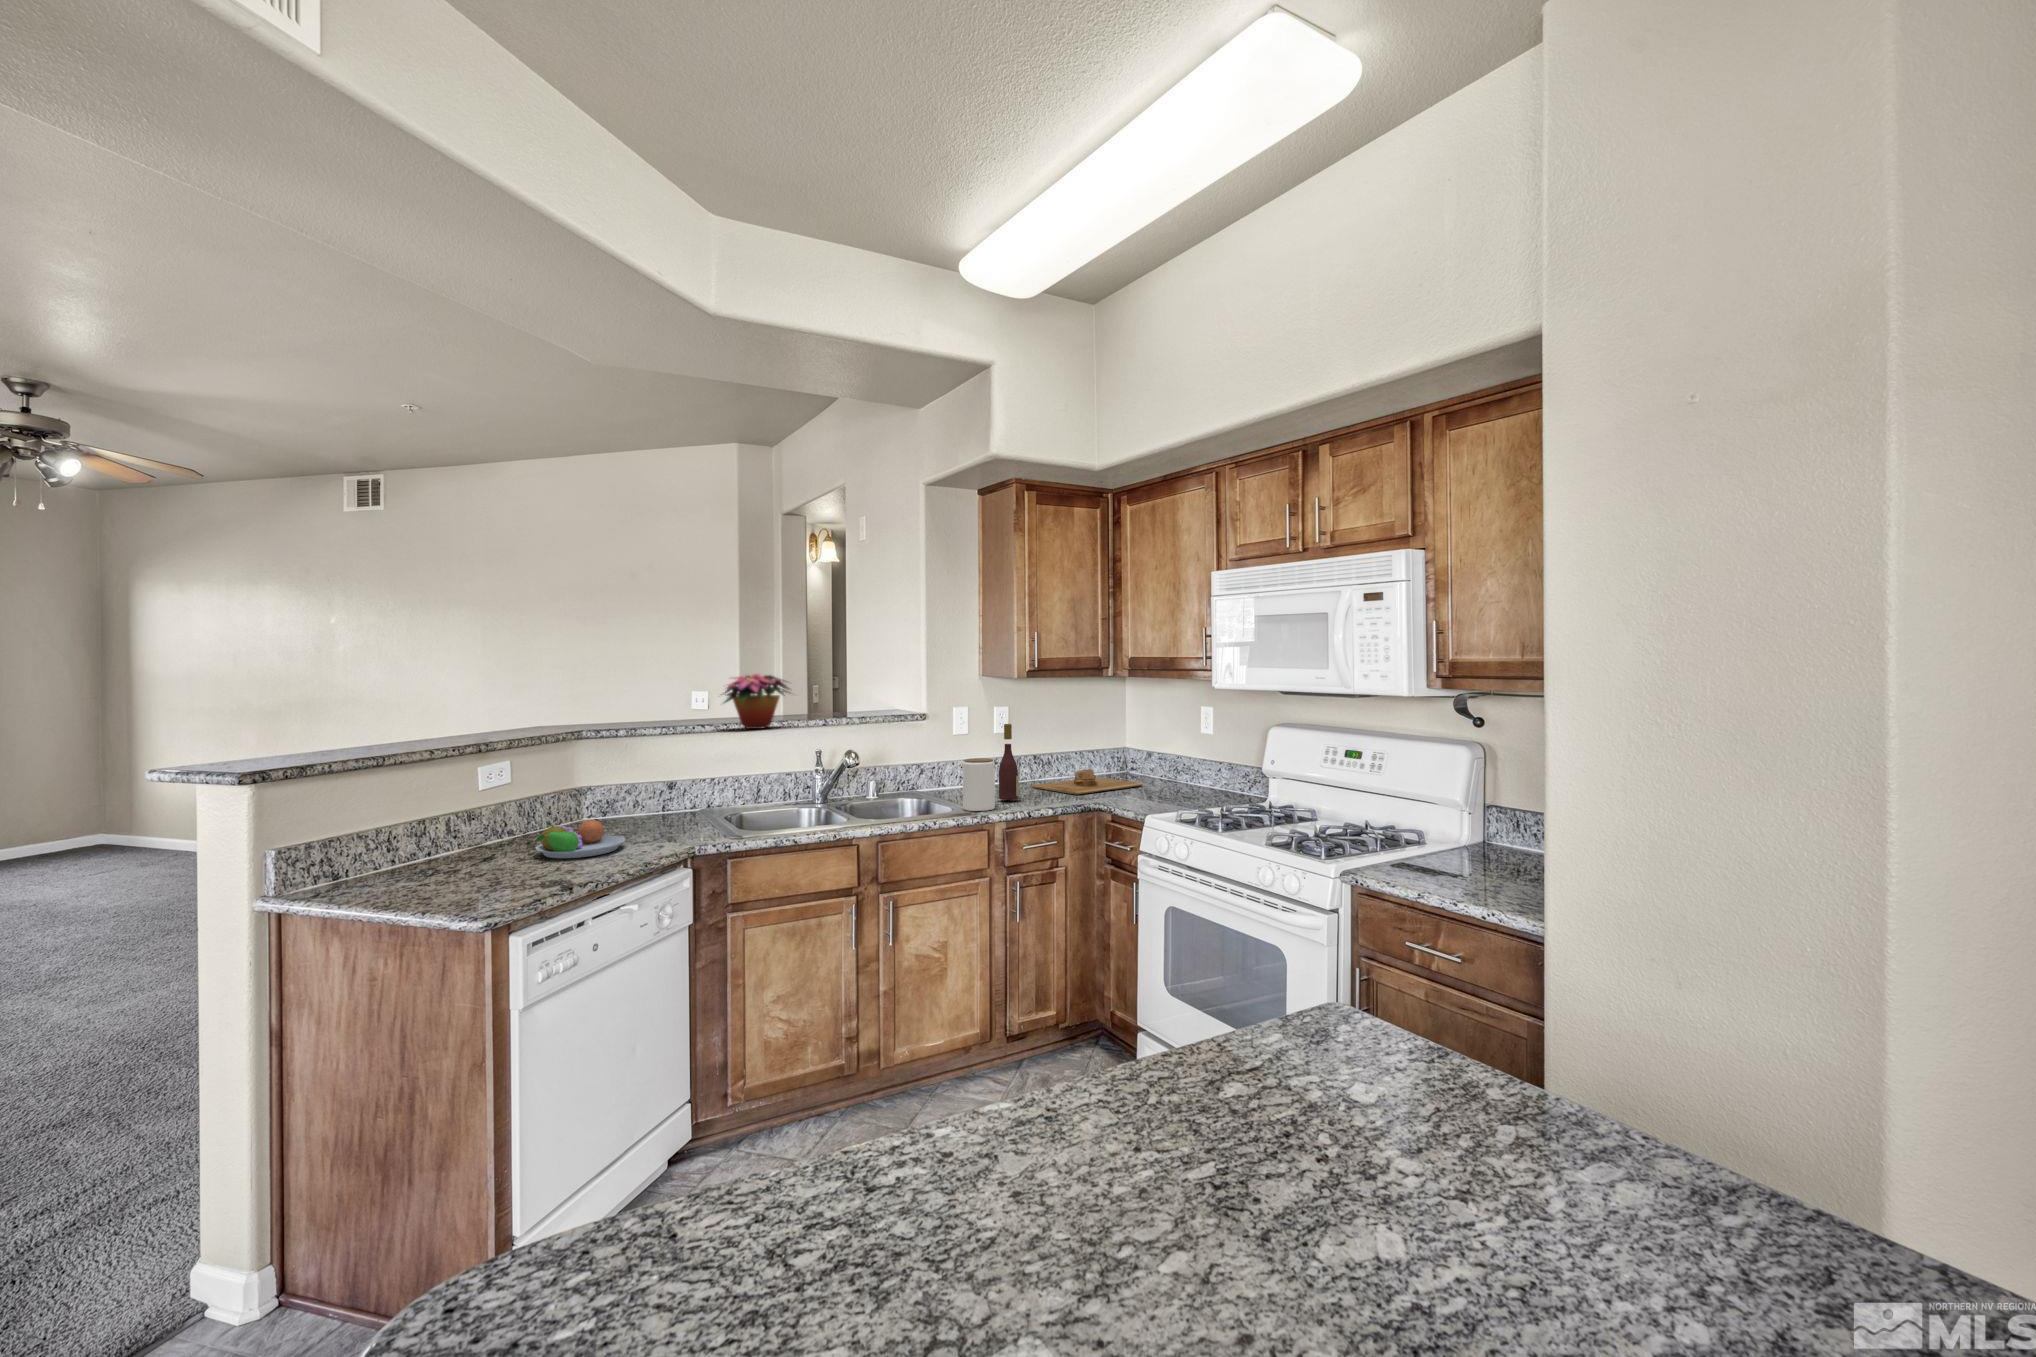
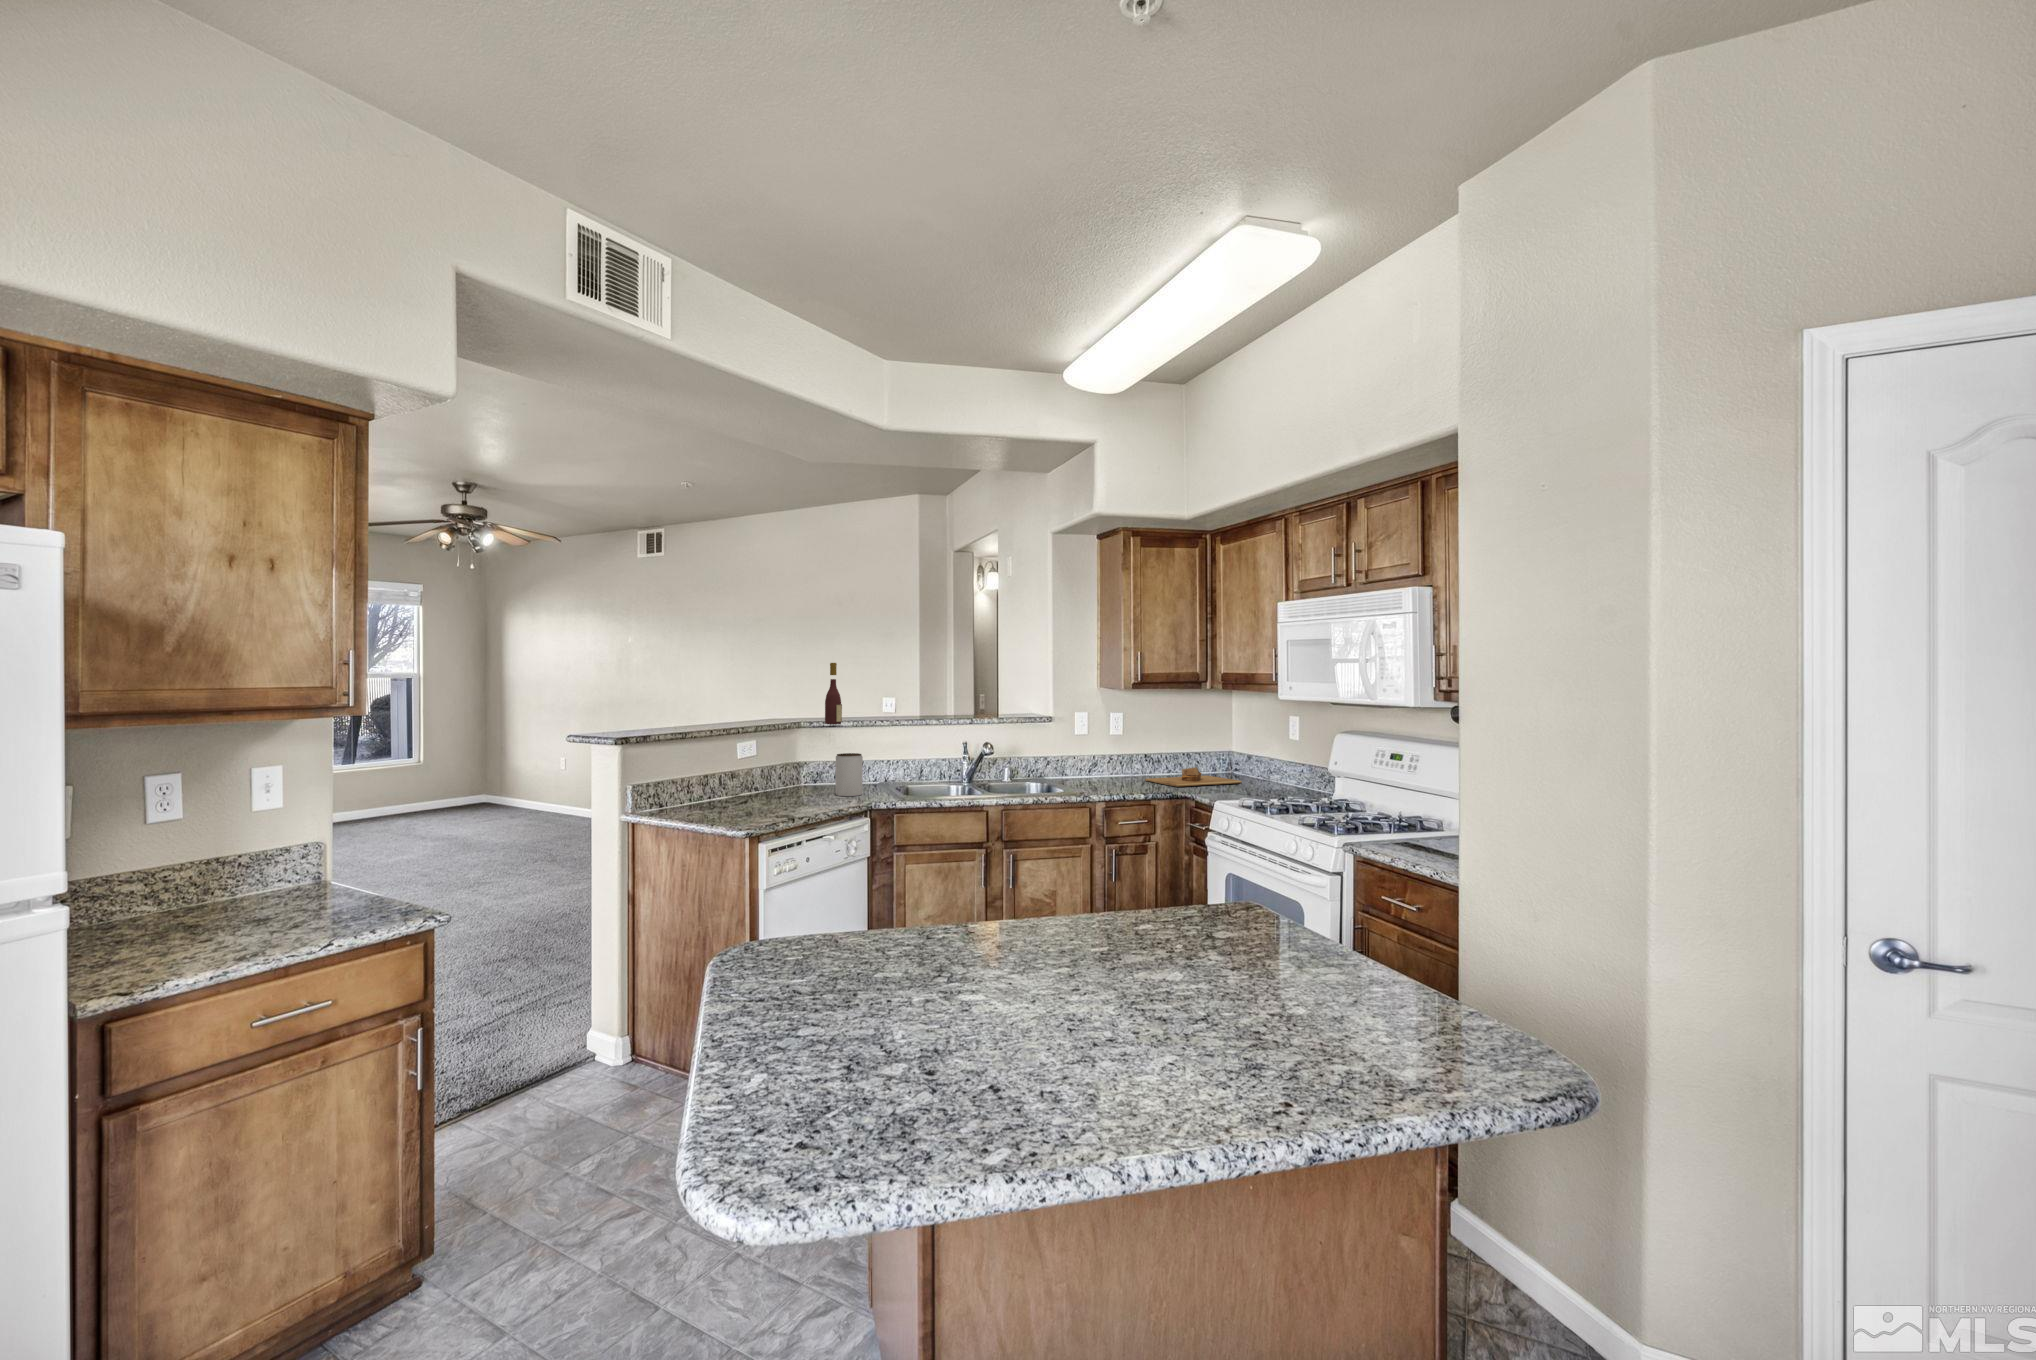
flower arrangement: present [724,674,789,729] -> none [890,681,954,723]
wine bottle: present [999,724,1019,800] -> present [825,663,842,724]
jar: present [963,758,995,811] -> present [836,753,863,796]
fruit bowl: present [535,819,626,858] -> none [771,781,827,806]

